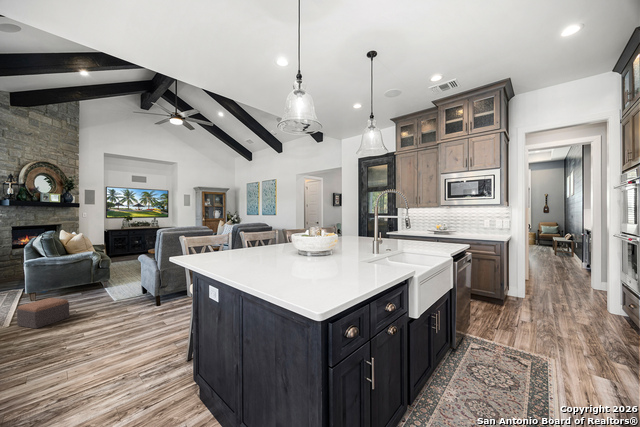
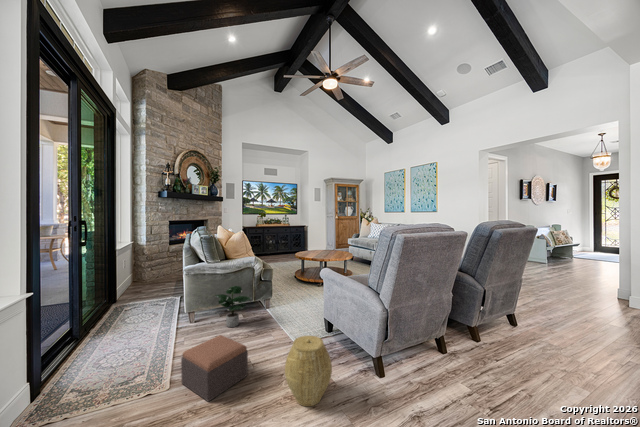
potted plant: none [53,272,85,300] -> present [215,286,251,327]
woven basket: none [89,288,121,322] -> present [285,336,332,406]

